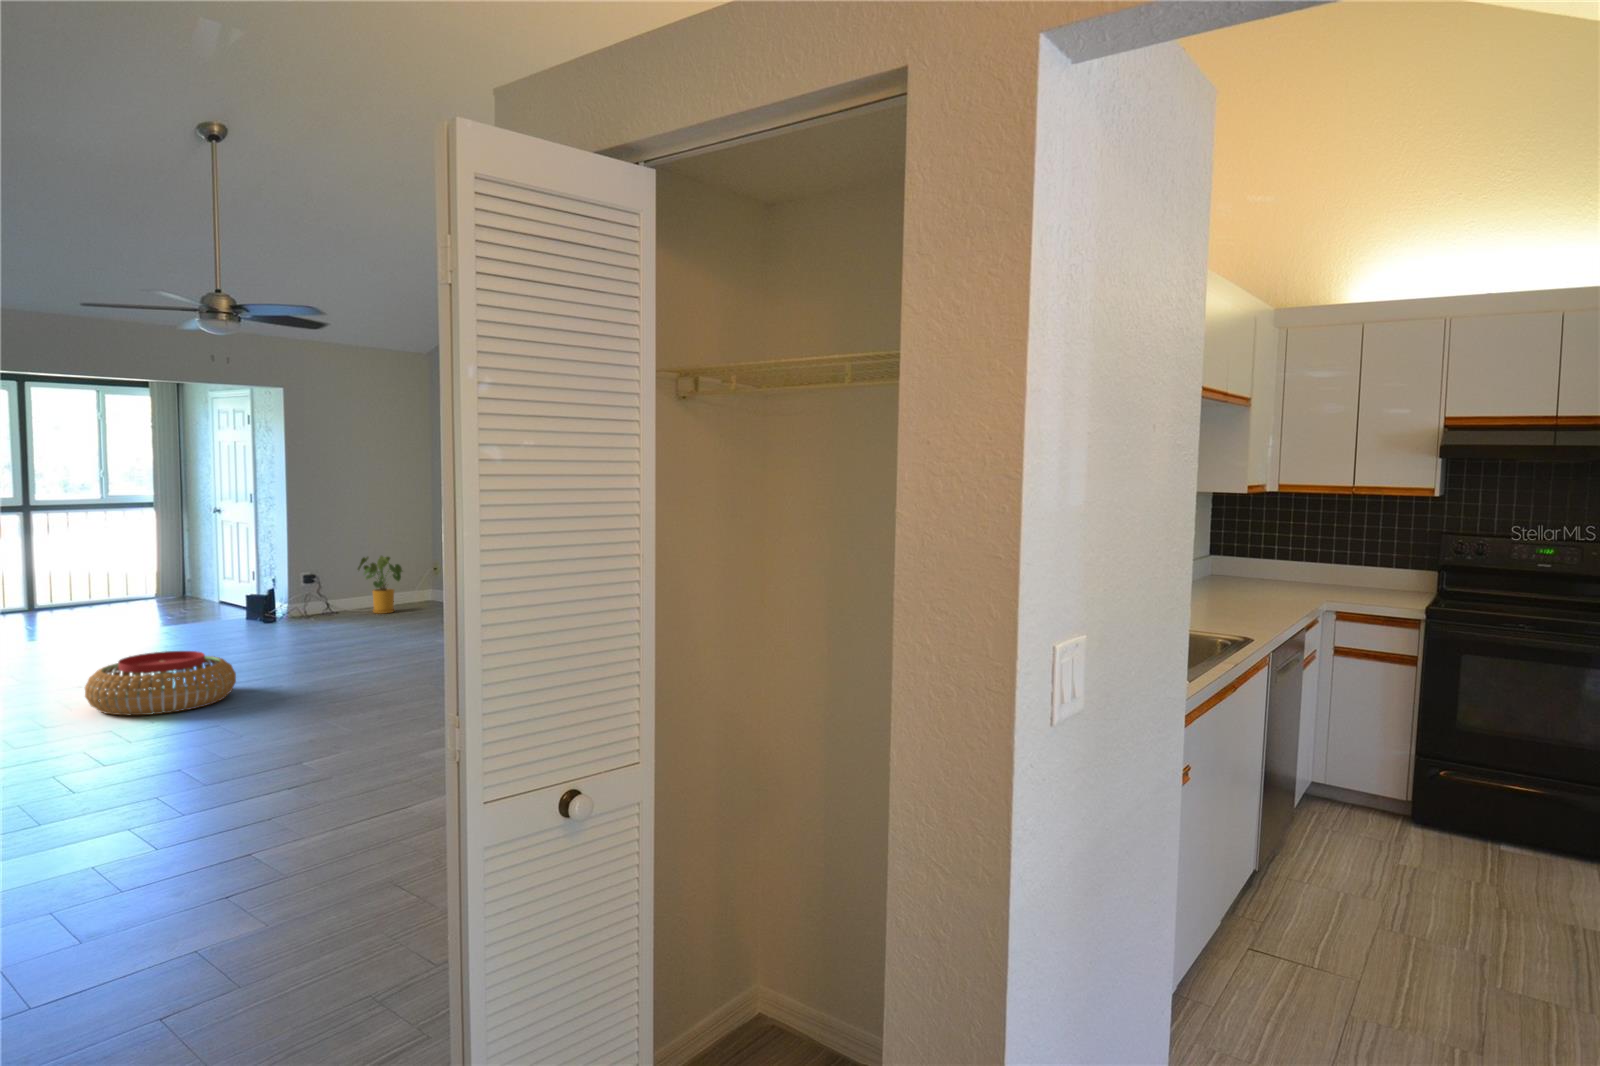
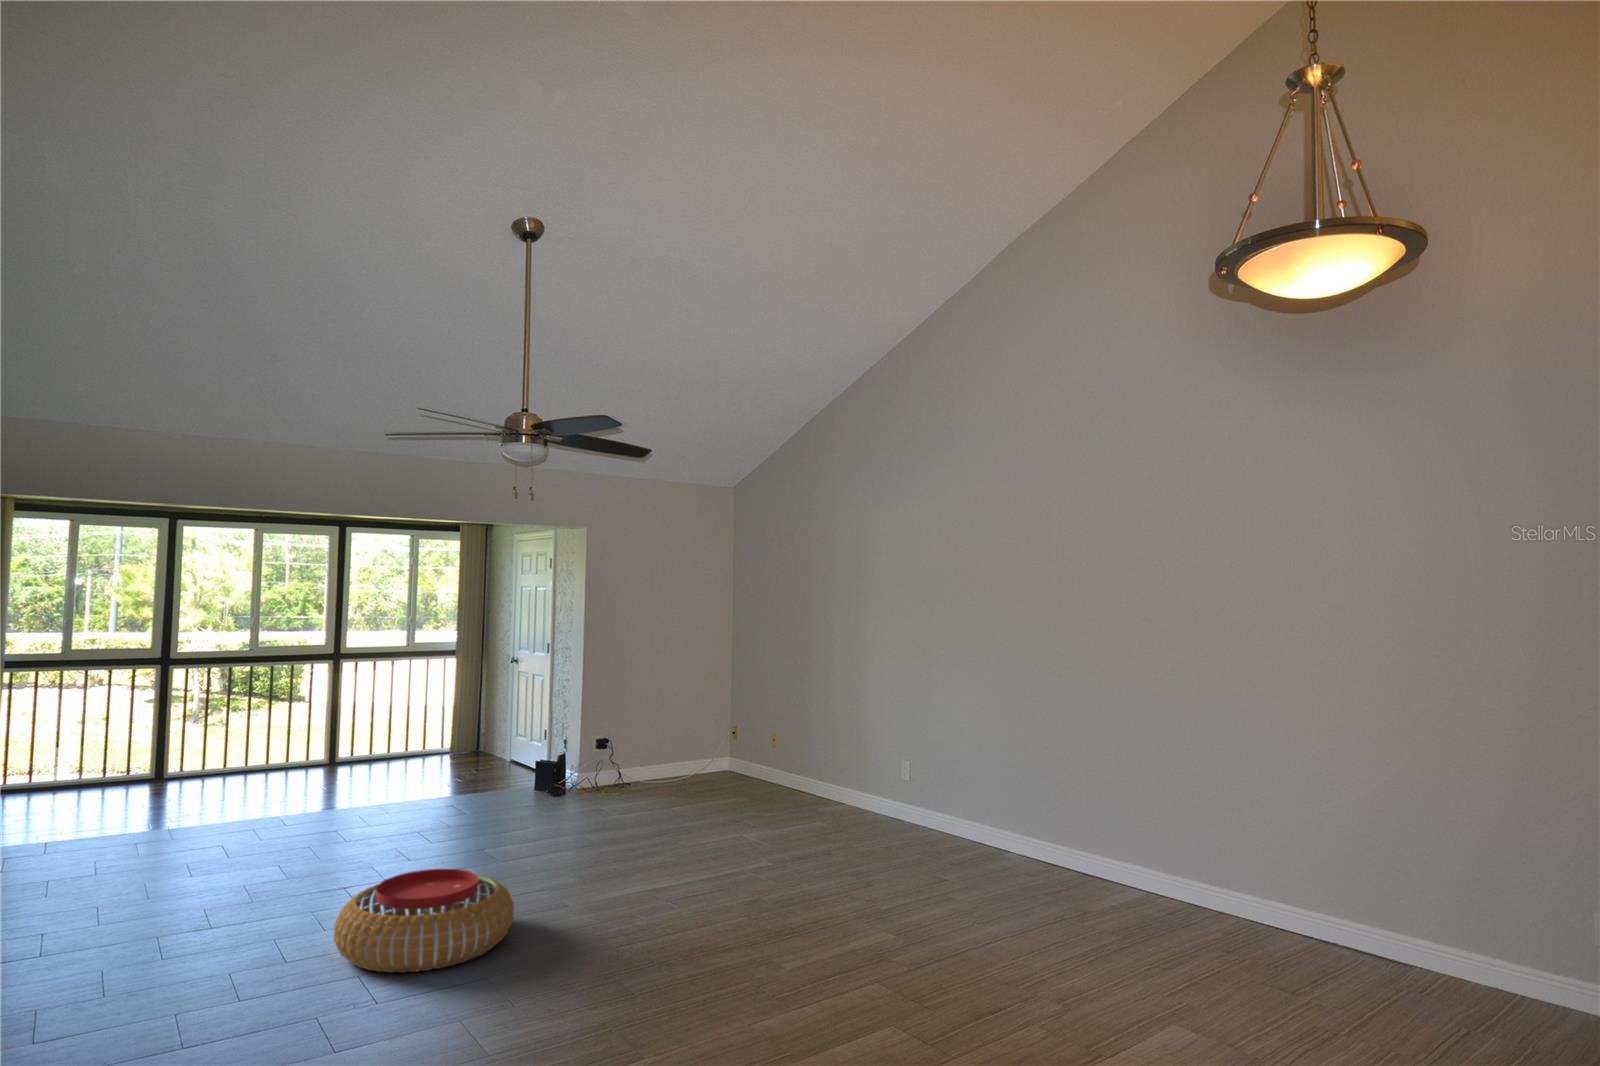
house plant: present [358,556,402,614] -> none [653,717,704,788]

